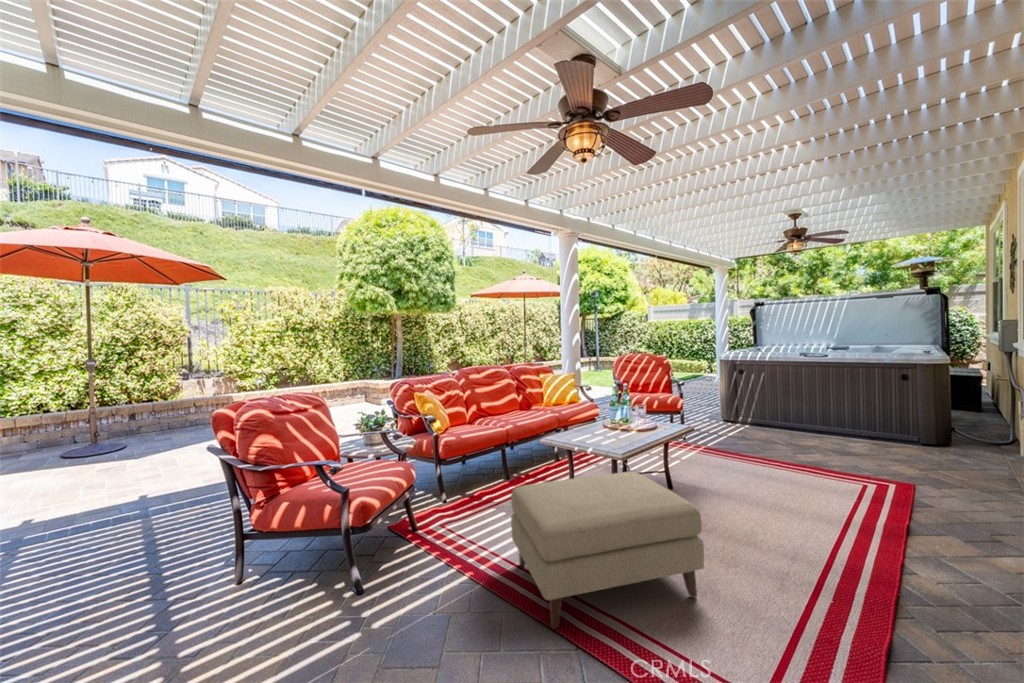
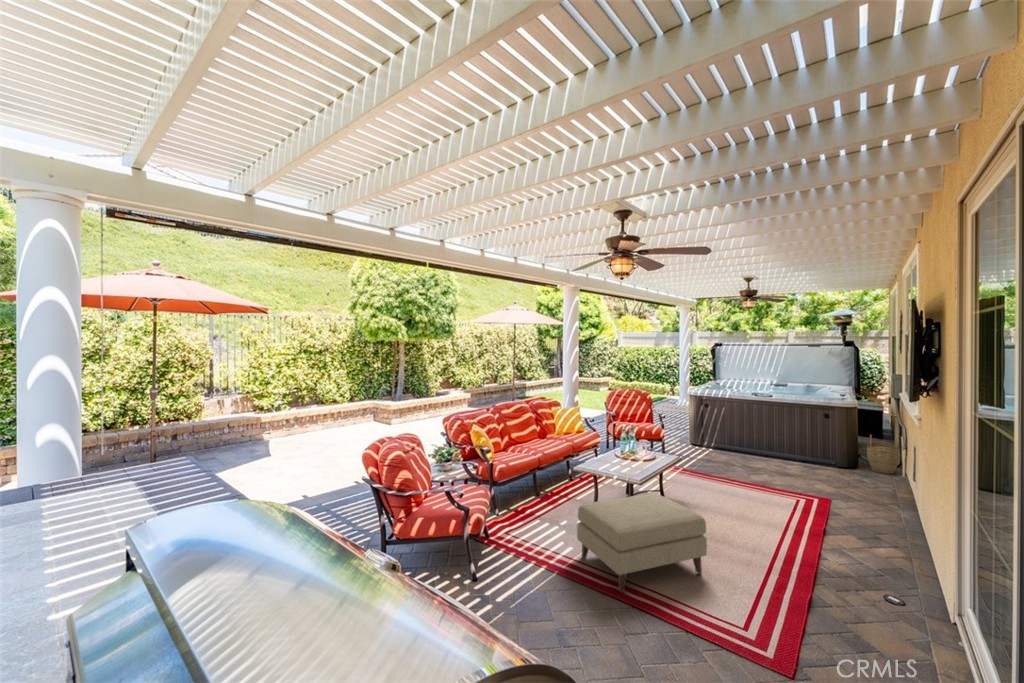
woven basket: none [964,397,1014,450] -> present [867,435,900,474]

